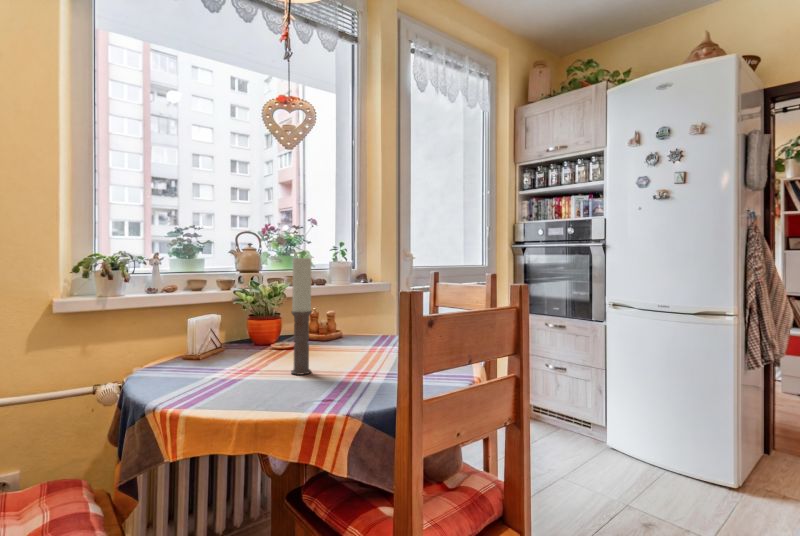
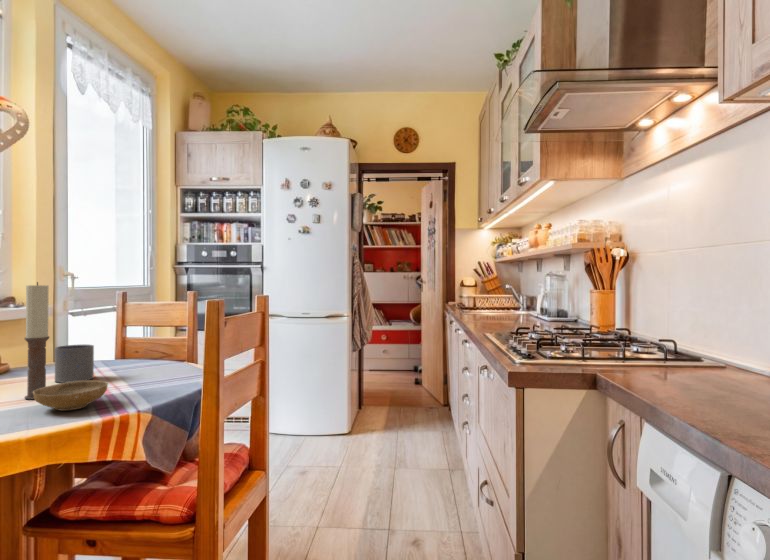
cup: none [337,321,371,360] -> present [55,345,94,383]
ceramic bowl: none [270,362,341,396] -> present [33,380,108,411]

